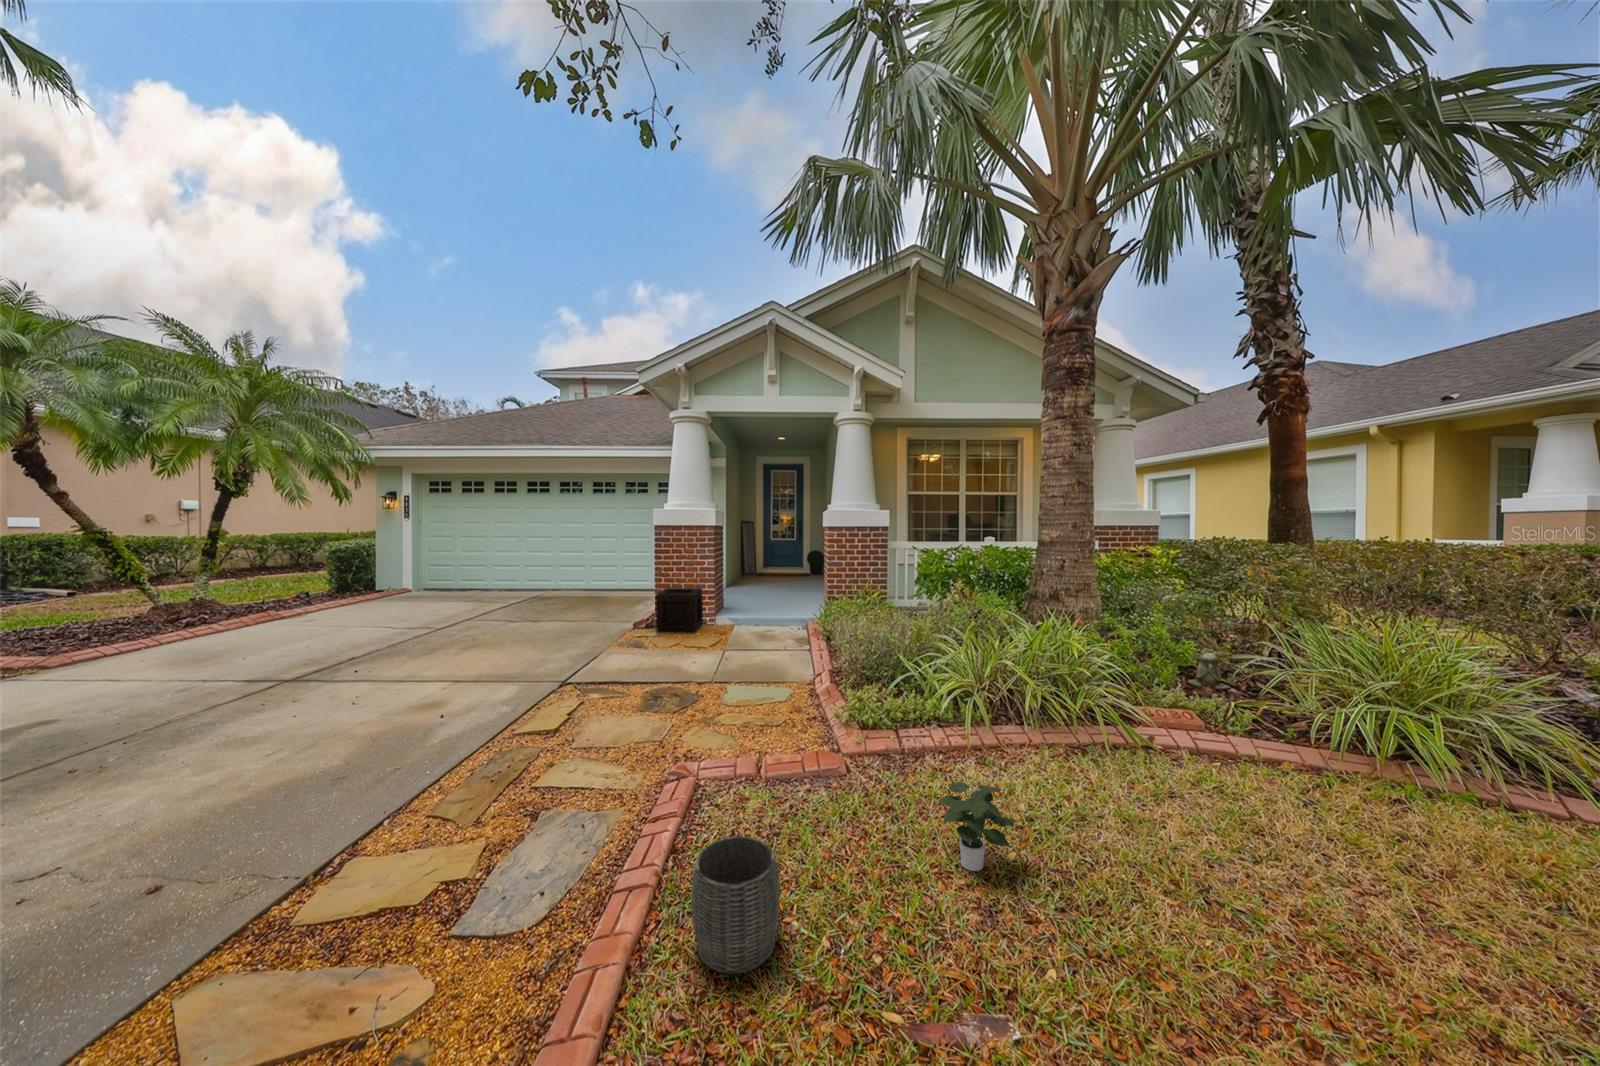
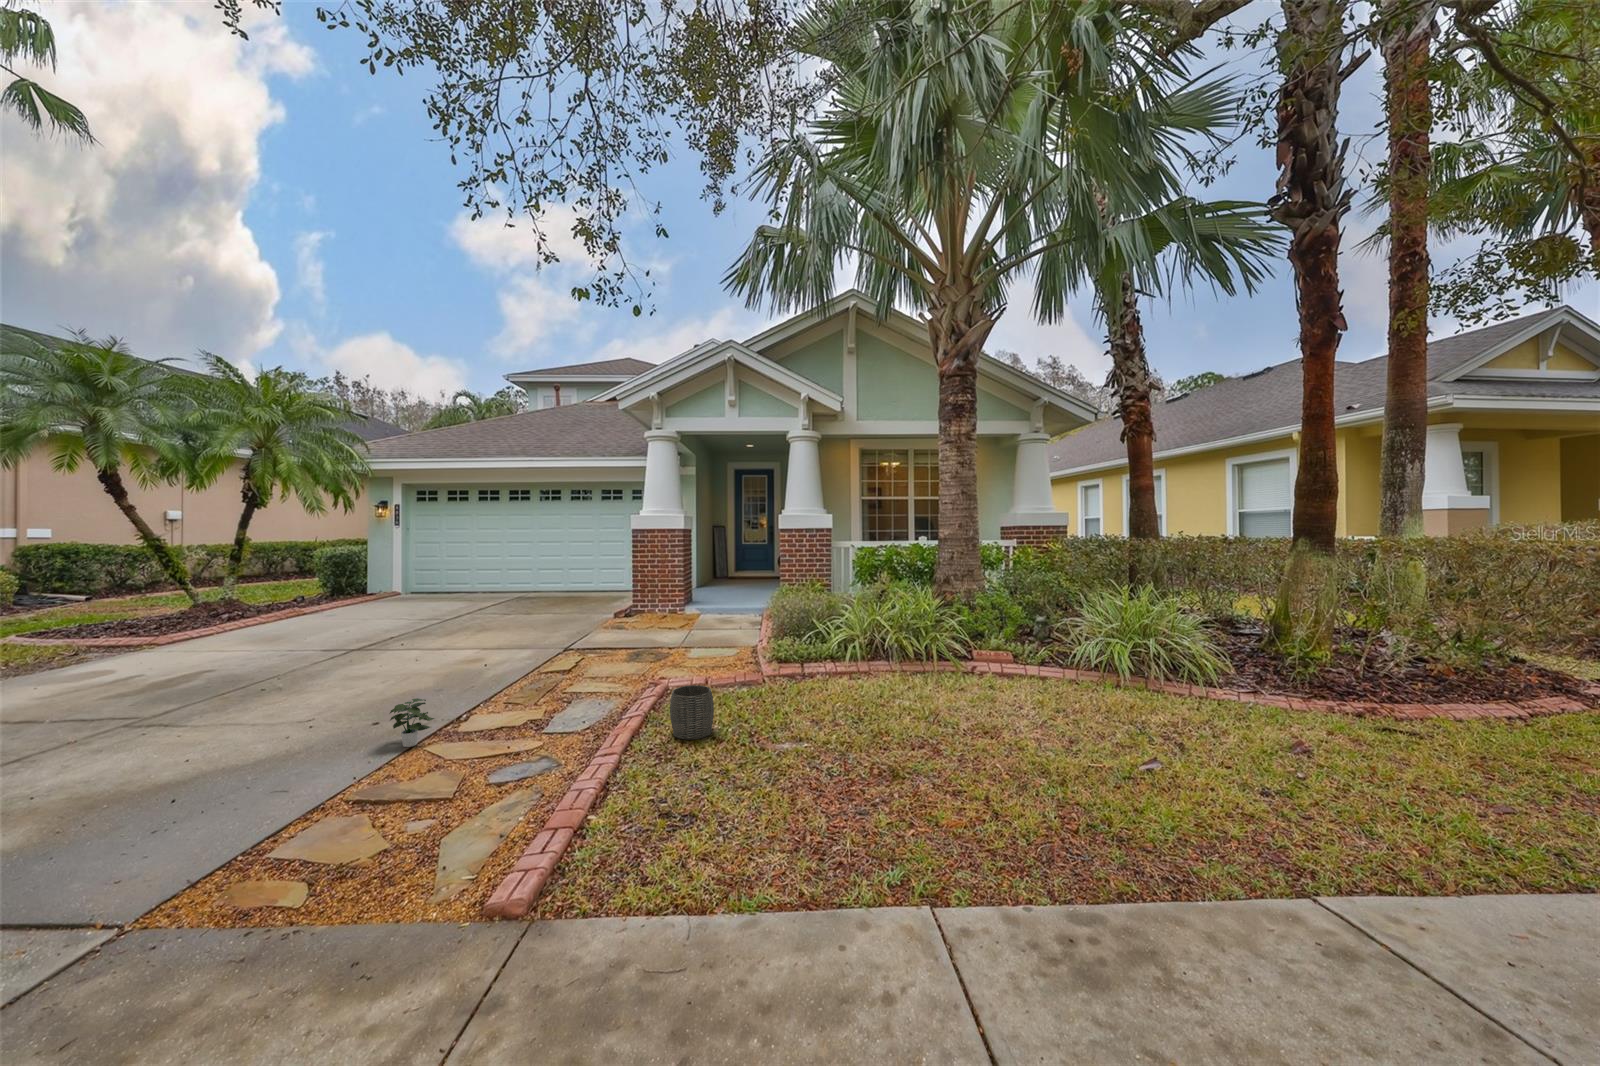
wooden crate: present [655,588,703,634] -> none [634,583,674,620]
potted plant: present [937,782,1014,871] -> present [390,698,434,747]

